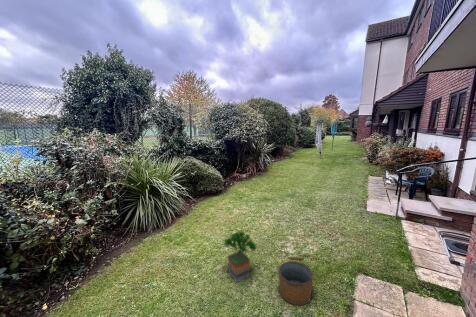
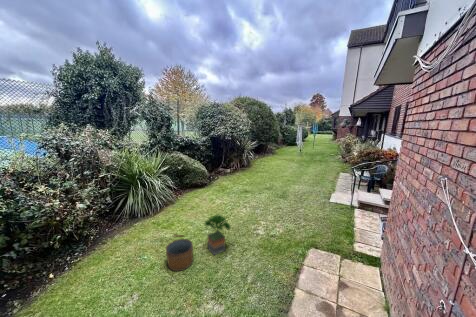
bucket: present [278,257,313,305] -> present [166,235,193,271]

